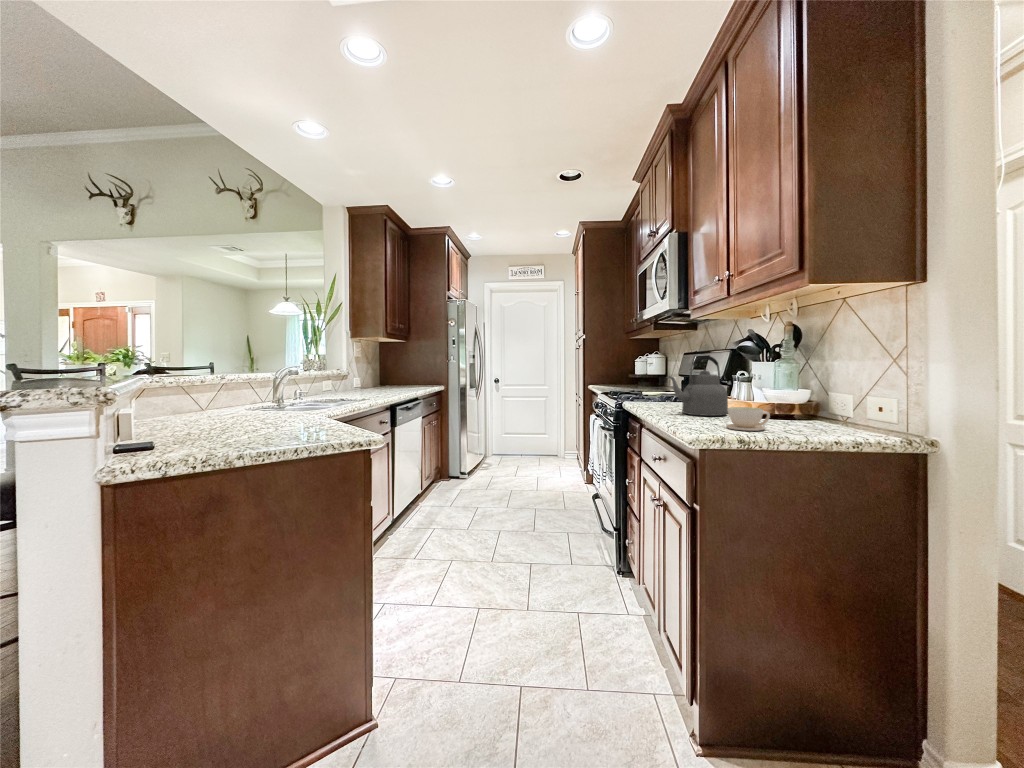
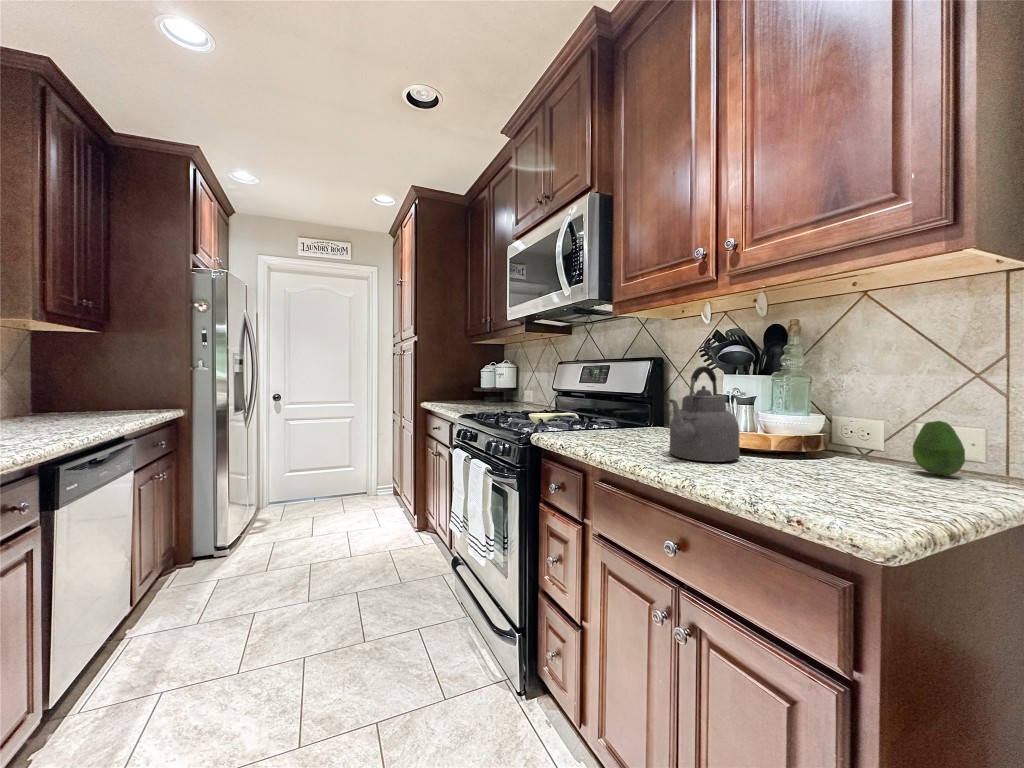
fruit: none [836,391,869,429] -> present [913,421,965,475]
coffee cup: present [727,407,770,431] -> none [829,455,906,503]

